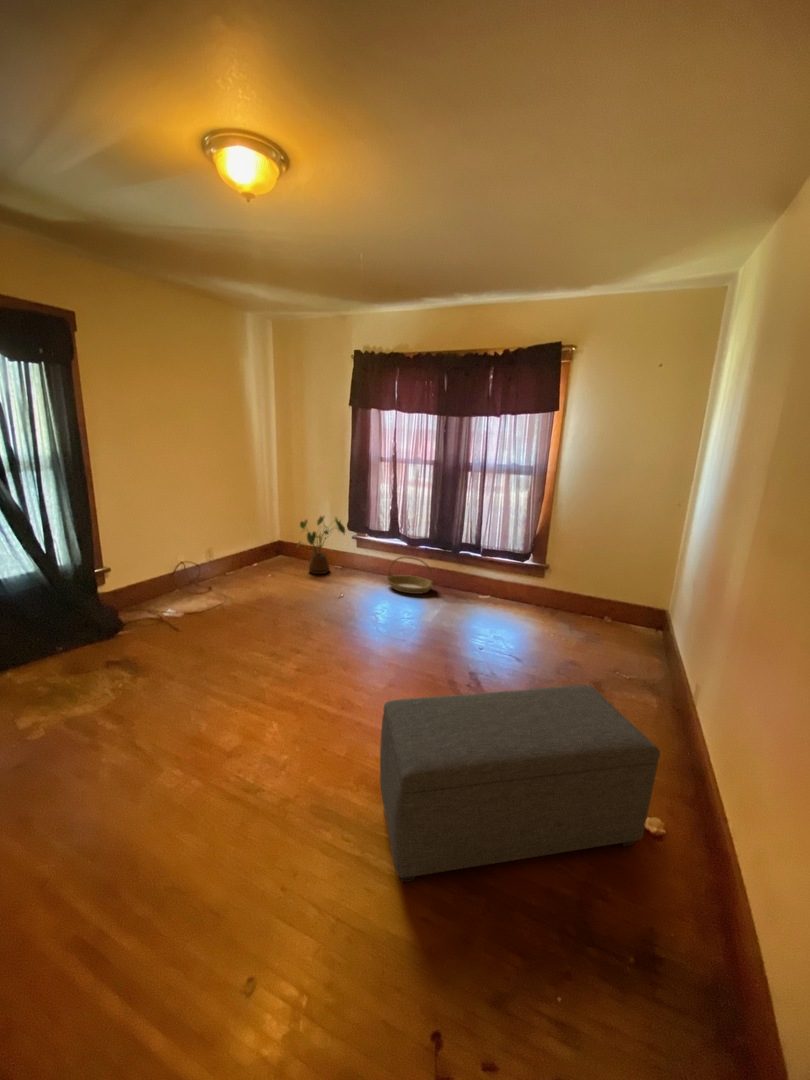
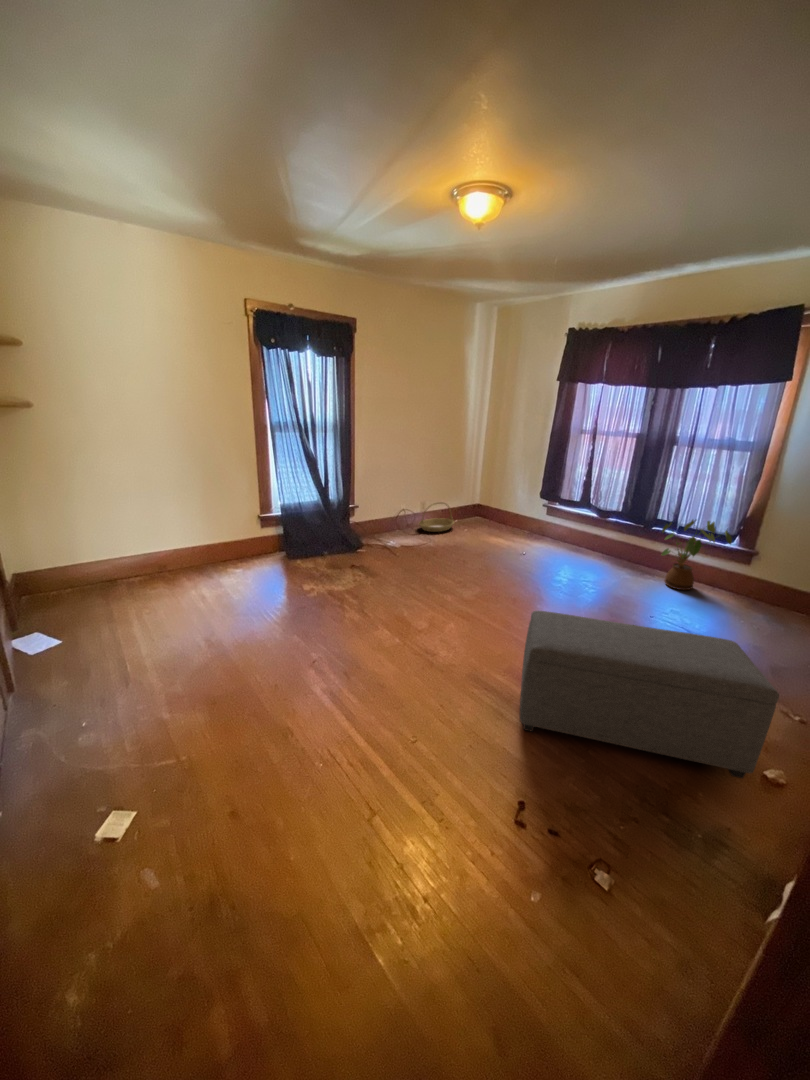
house plant: present [297,517,345,574] -> present [662,520,732,590]
basket: present [387,557,434,594] -> present [419,502,454,532]

